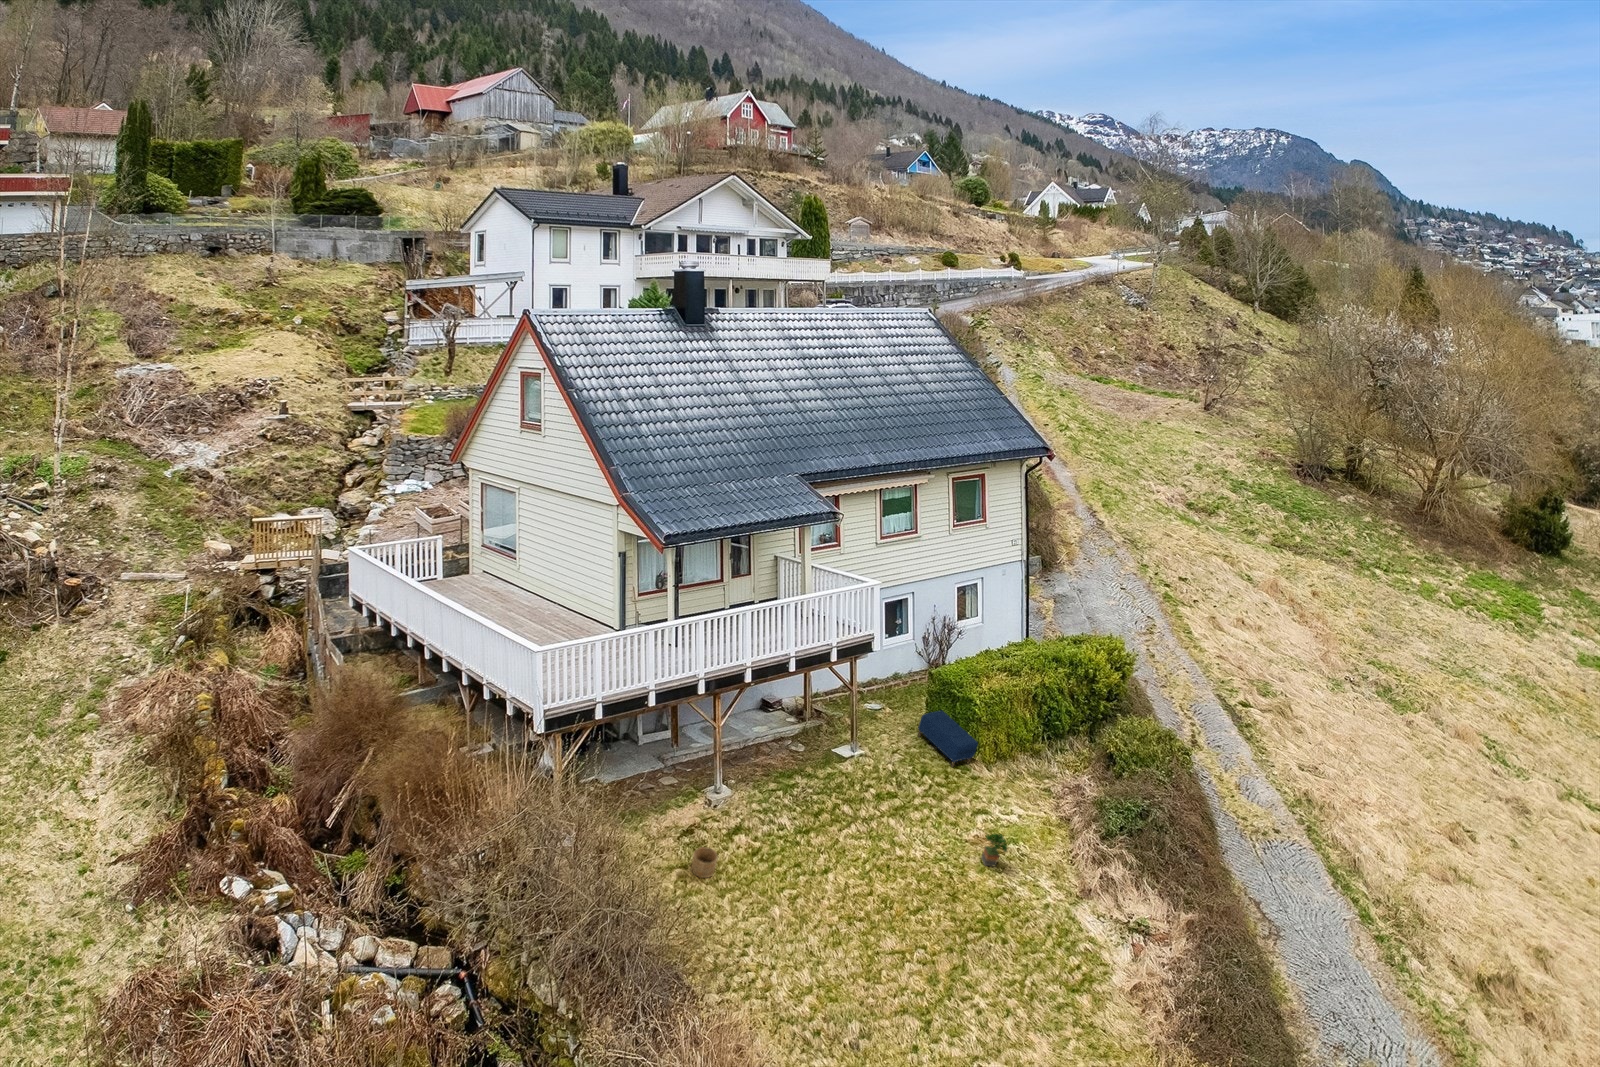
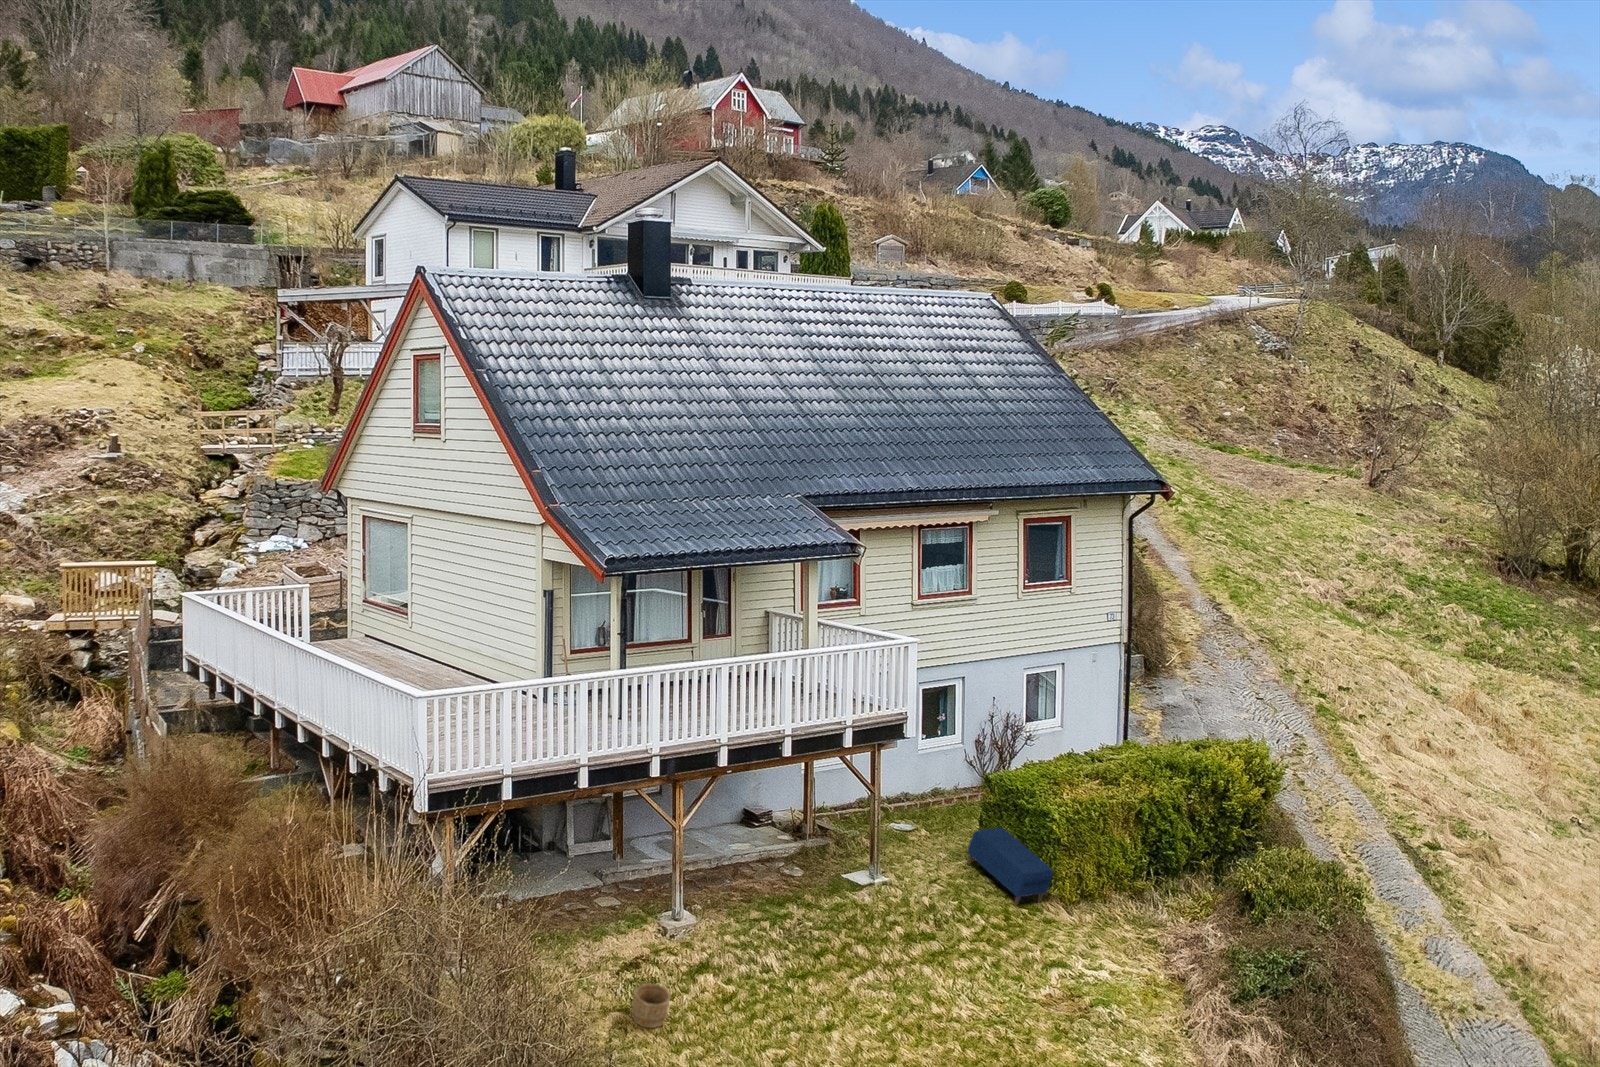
potted tree: present [981,834,1007,866] -> none [1057,985,1096,1036]

